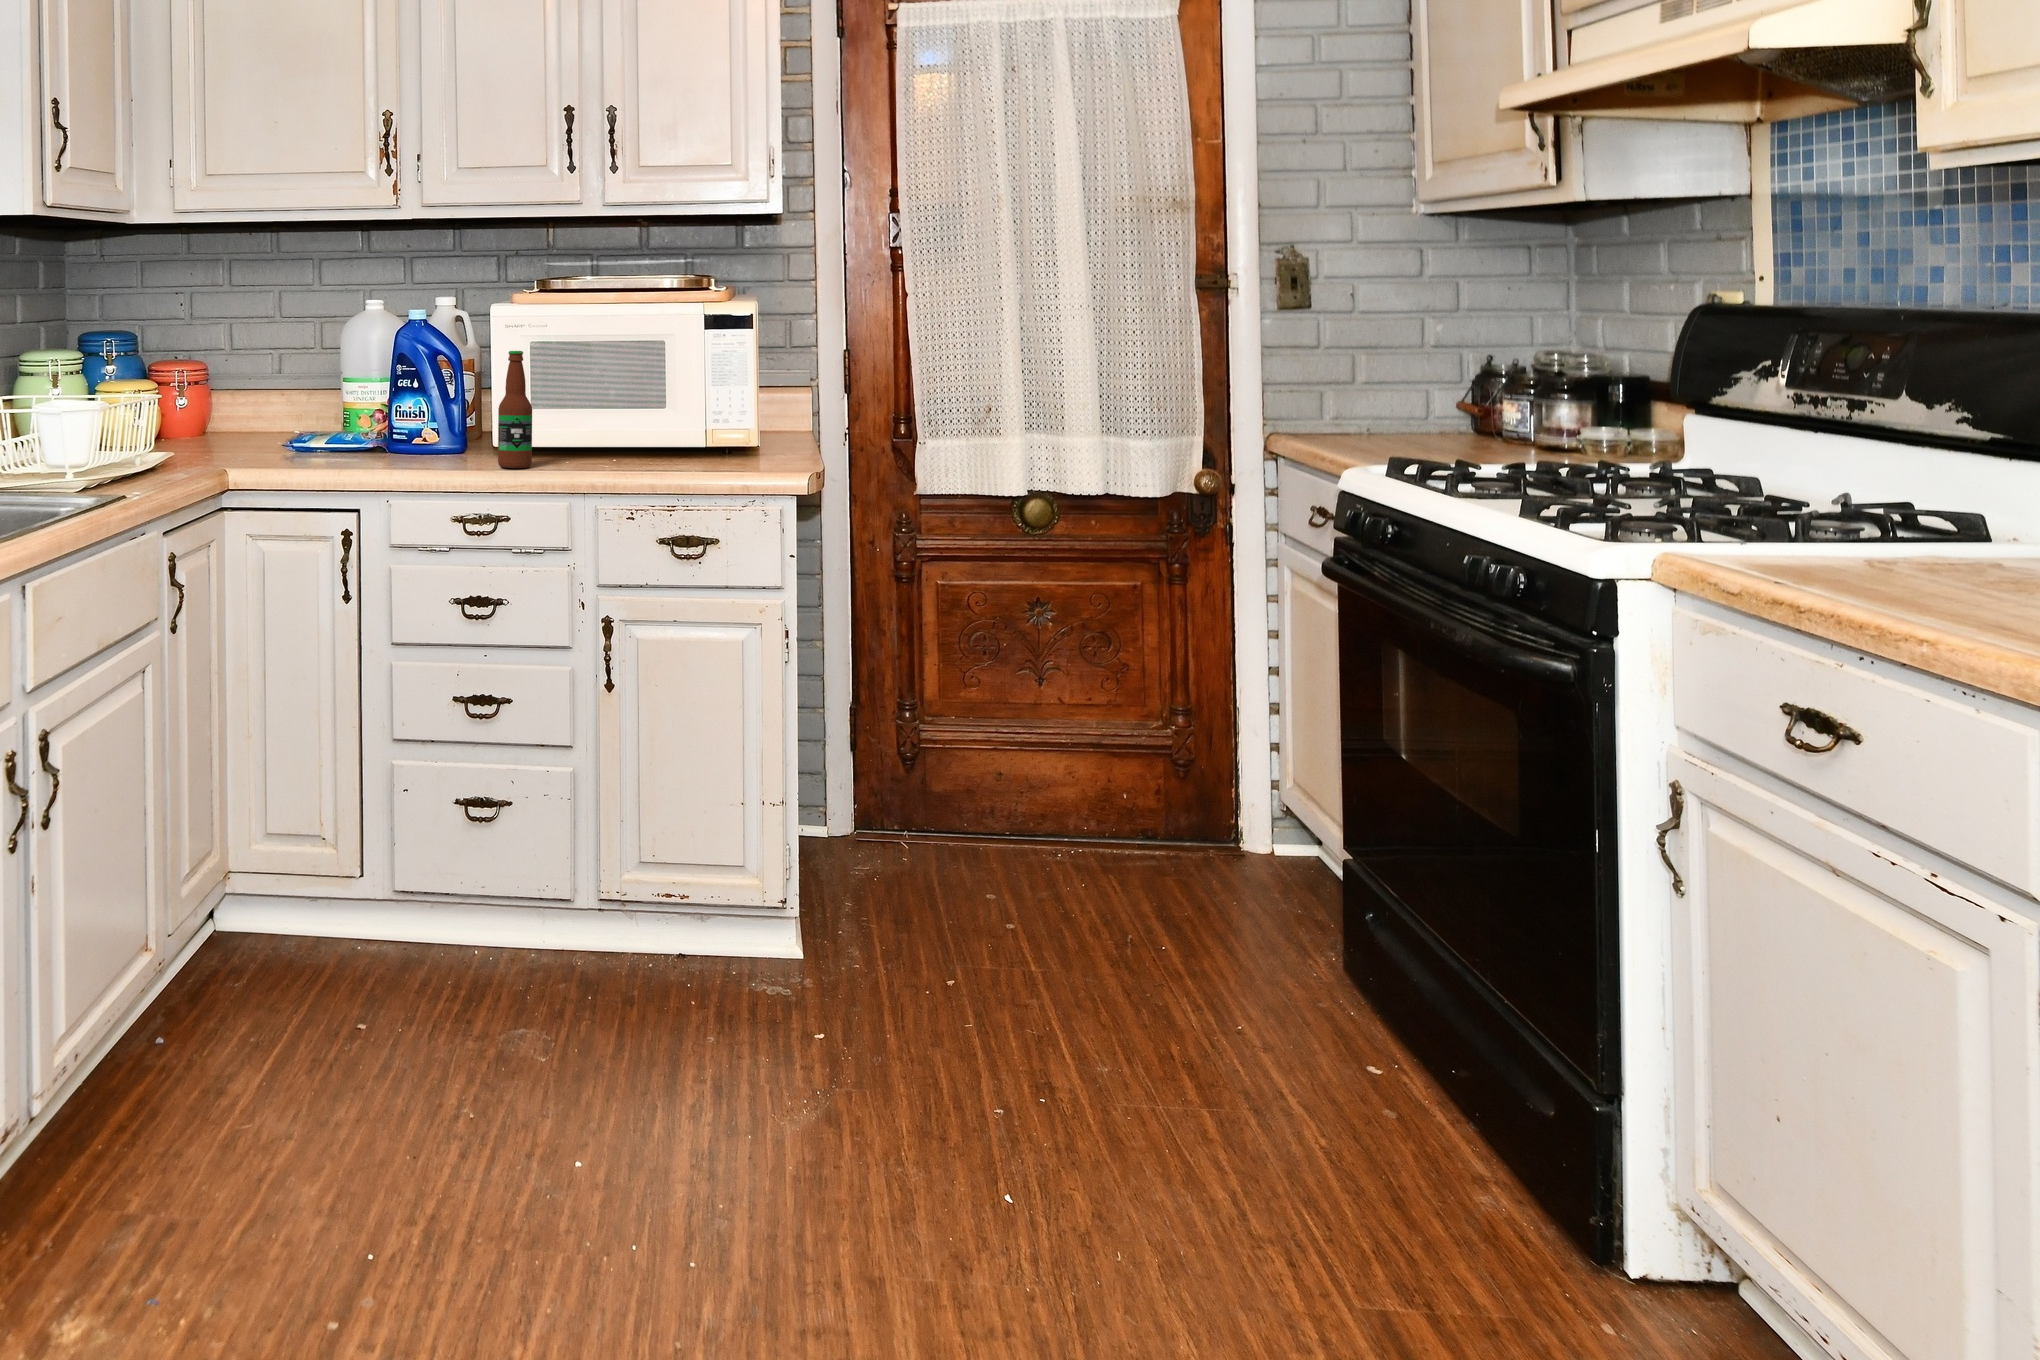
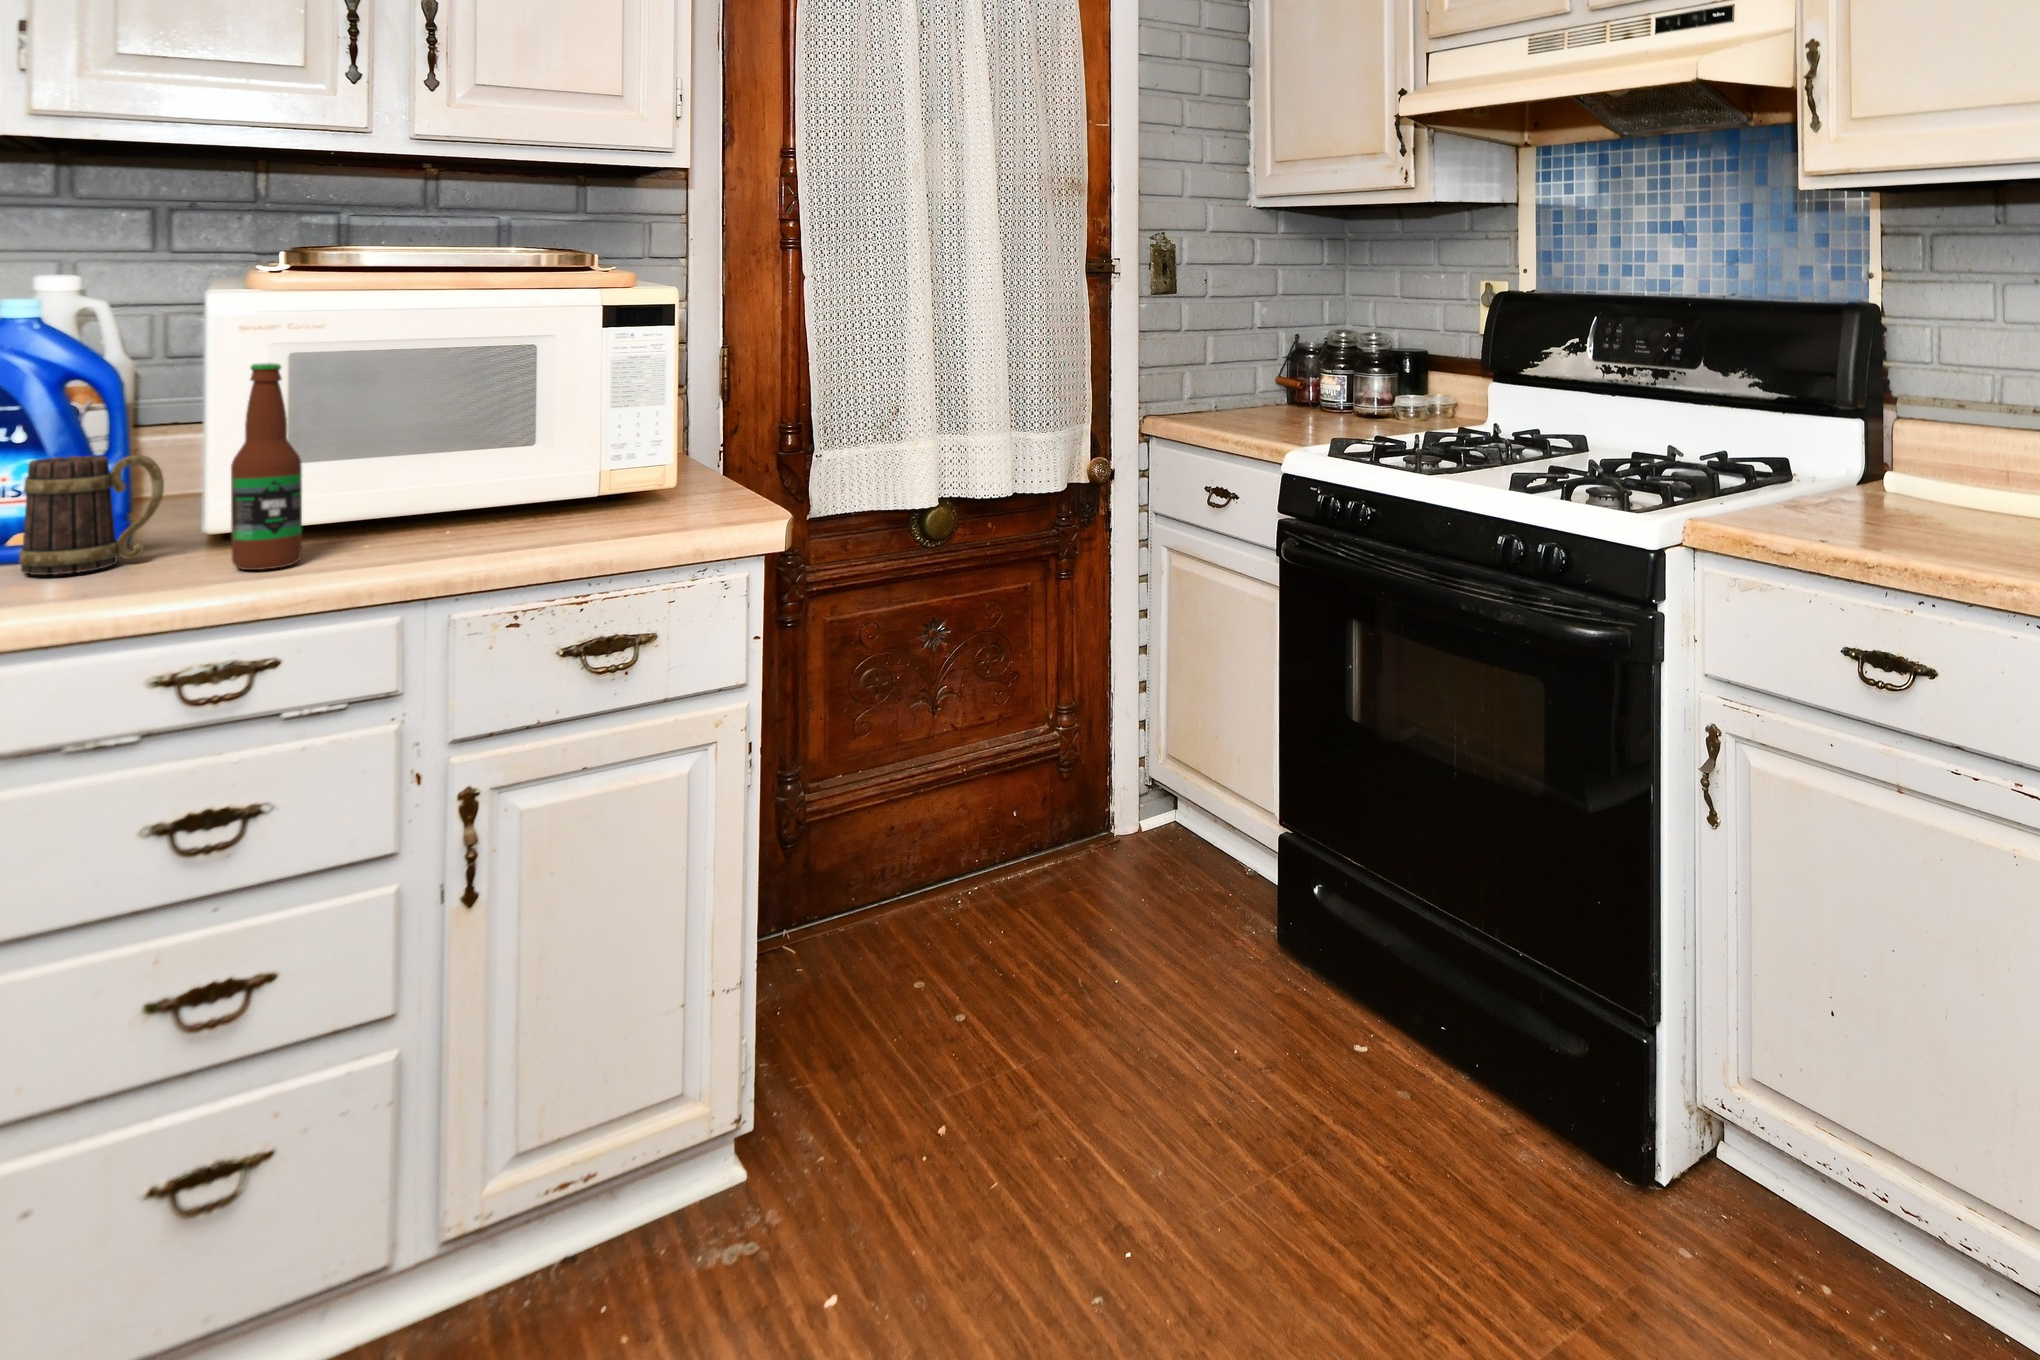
mug: none [410,400,472,462] -> present [19,455,164,575]

